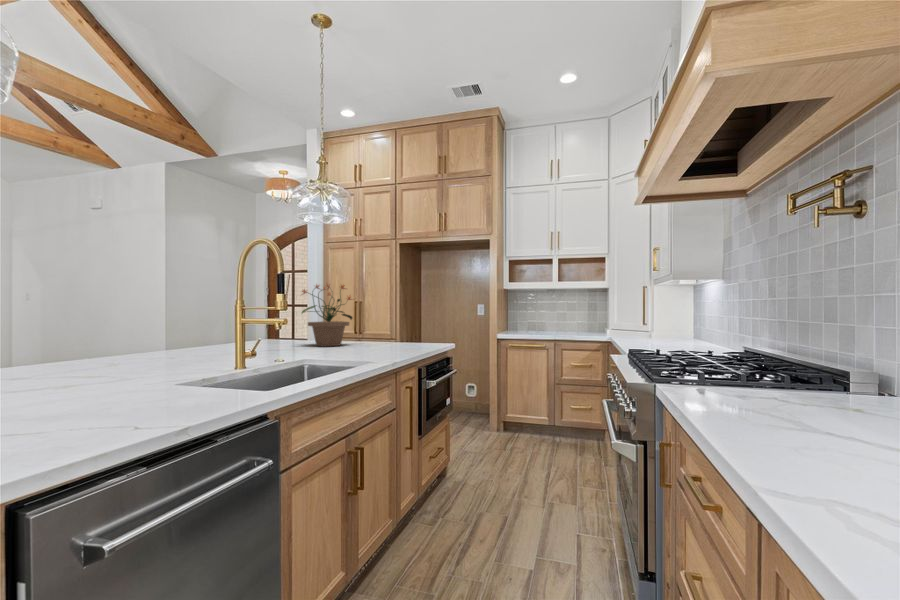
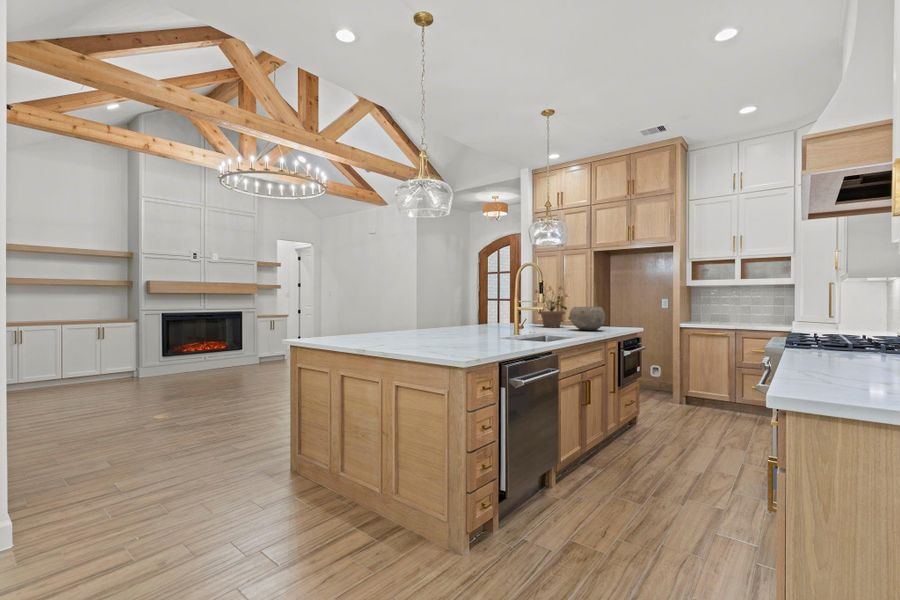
ceramic bowl: none [346,314,401,351] -> present [568,307,605,330]

